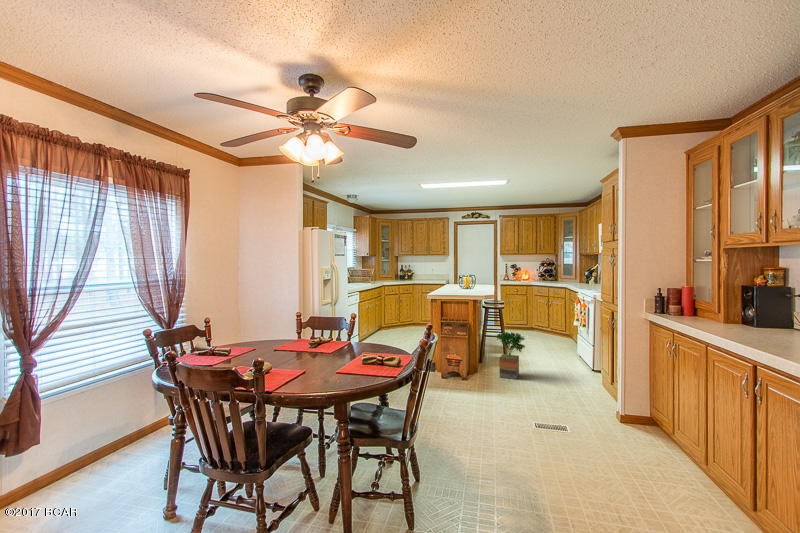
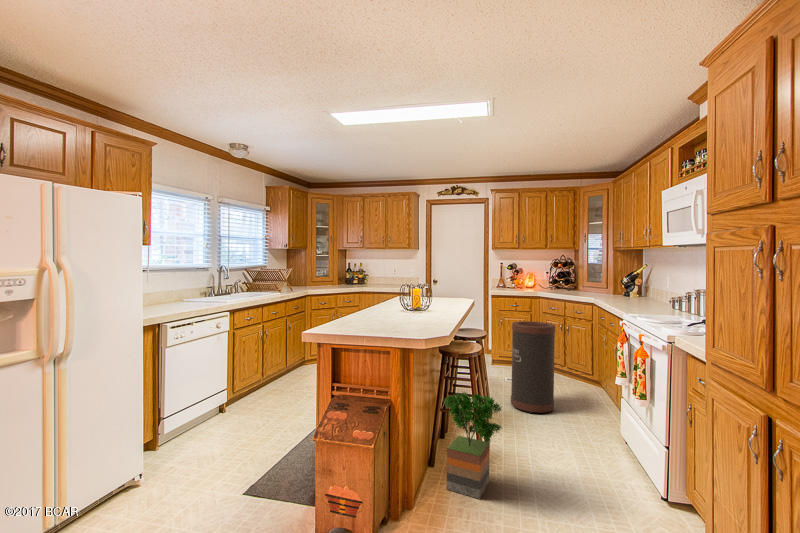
trash can: none [521,300,546,351] -> present [511,321,555,413]

